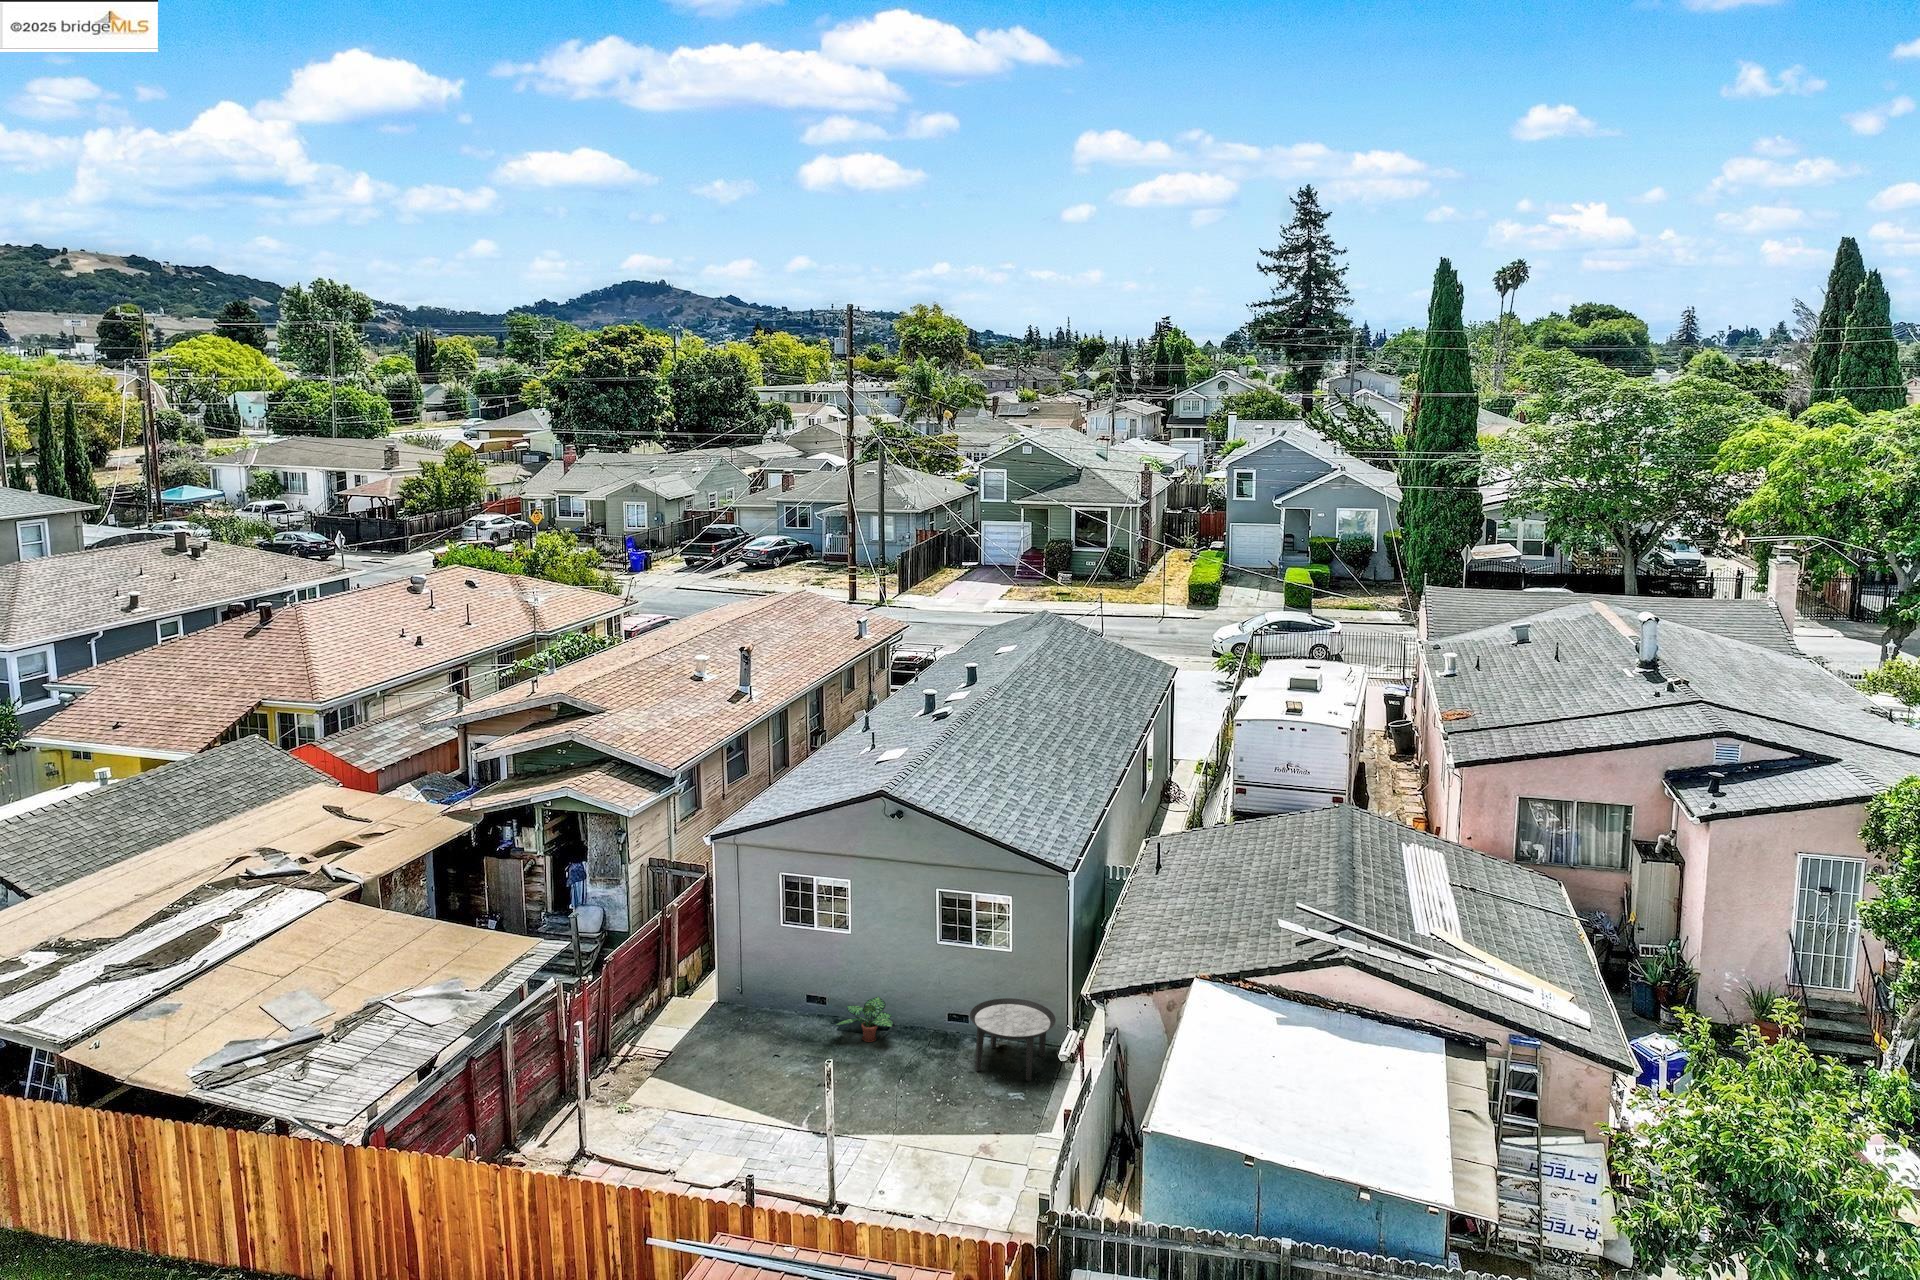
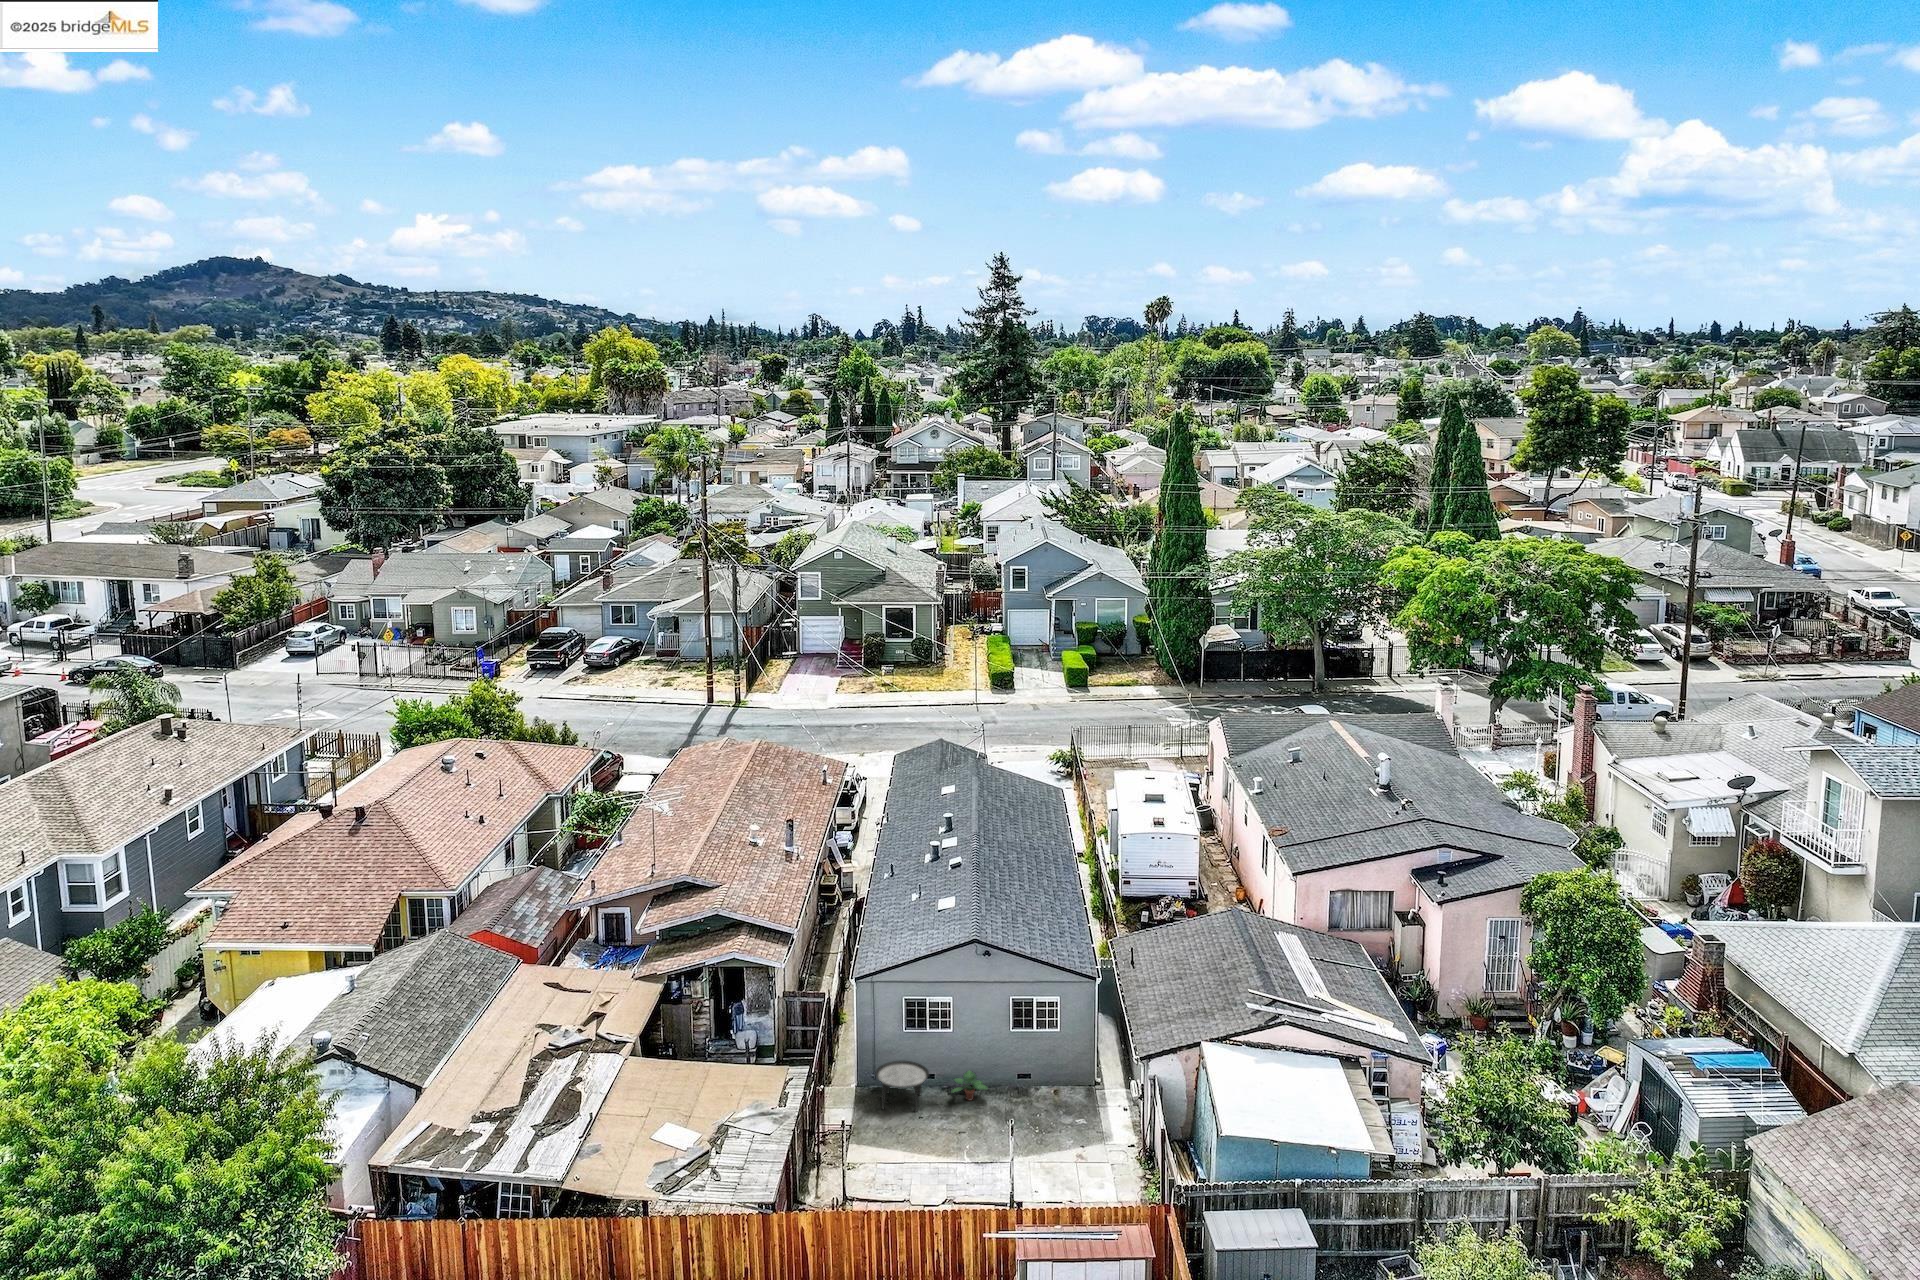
round table: present [970,998,1056,1081] -> present [875,1061,929,1112]

